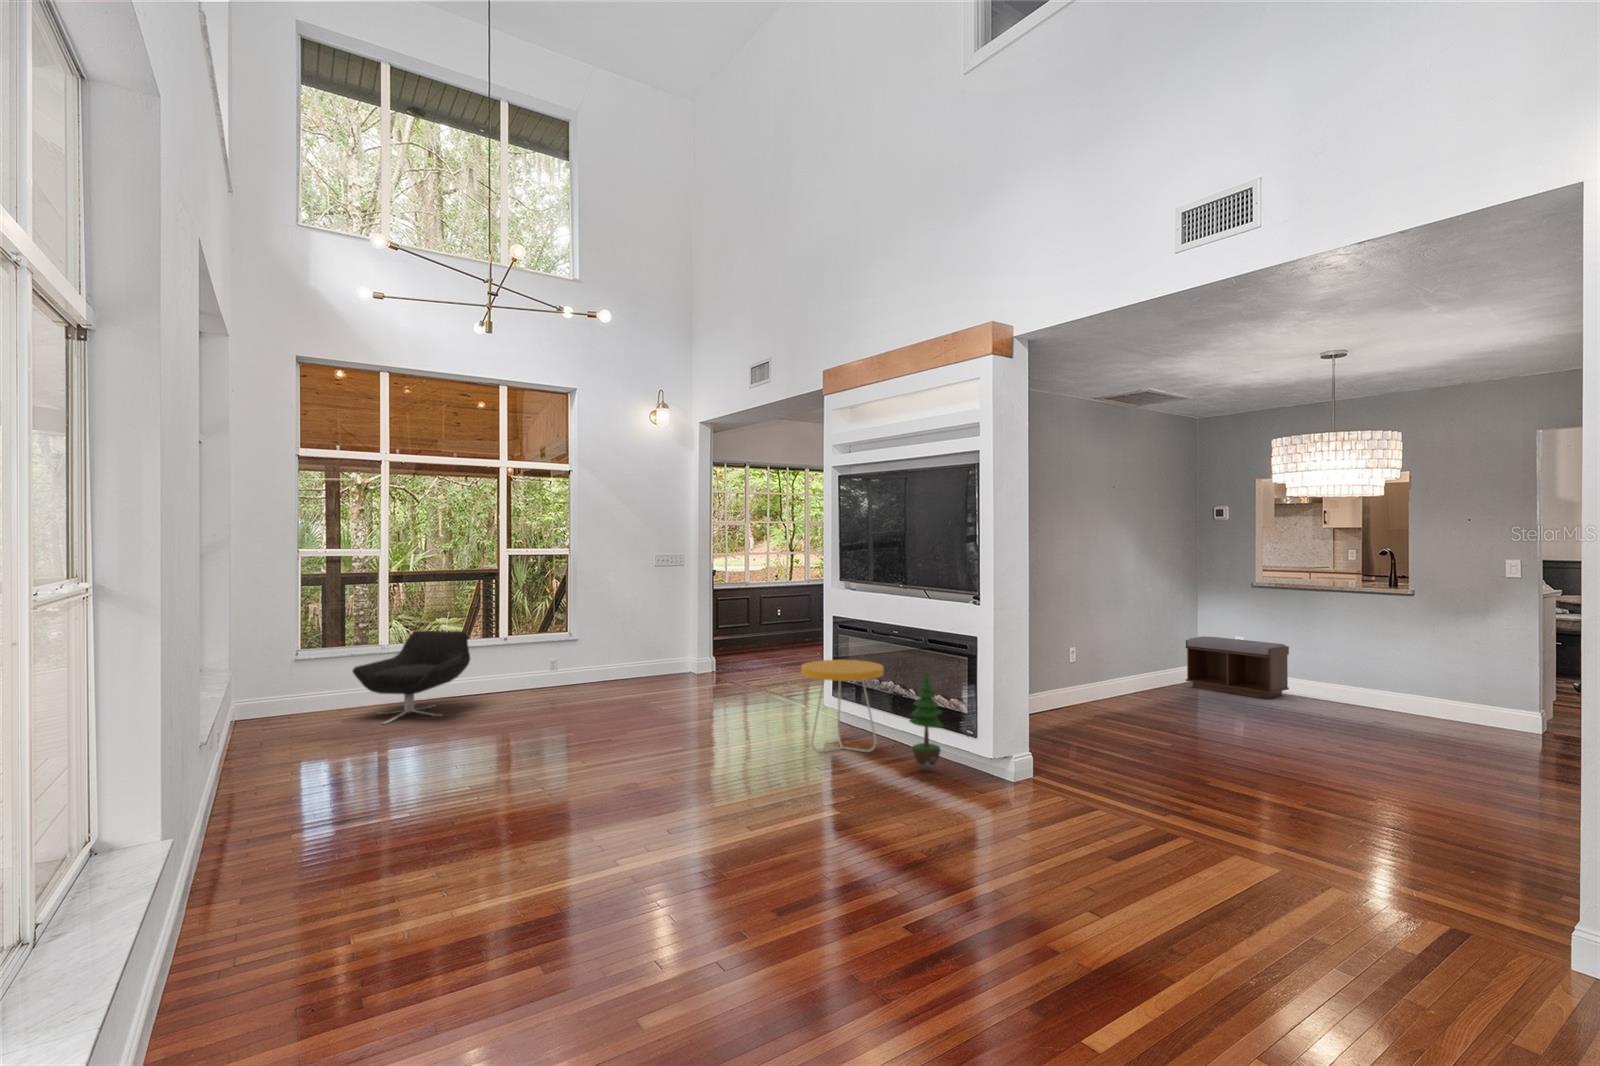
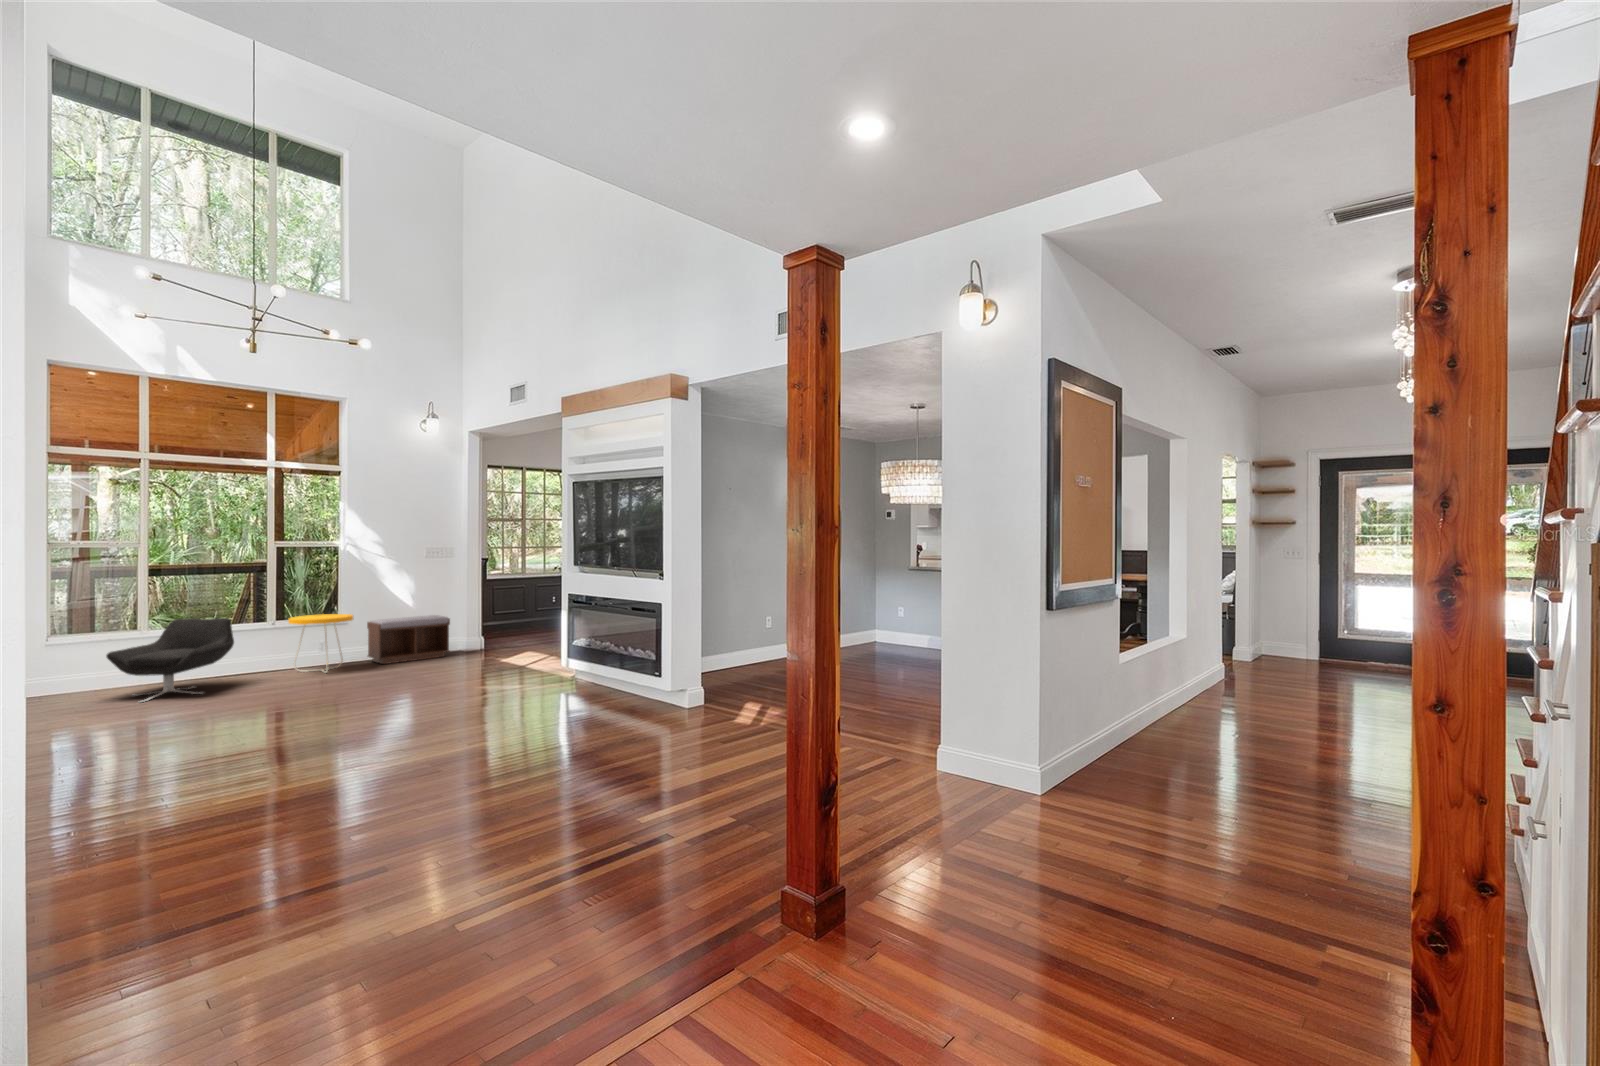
bench: present [1186,637,1289,699] -> present [367,615,450,664]
side table: present [801,660,884,753] -> present [288,614,353,673]
potted tree: present [910,673,943,770] -> none [614,631,641,706]

